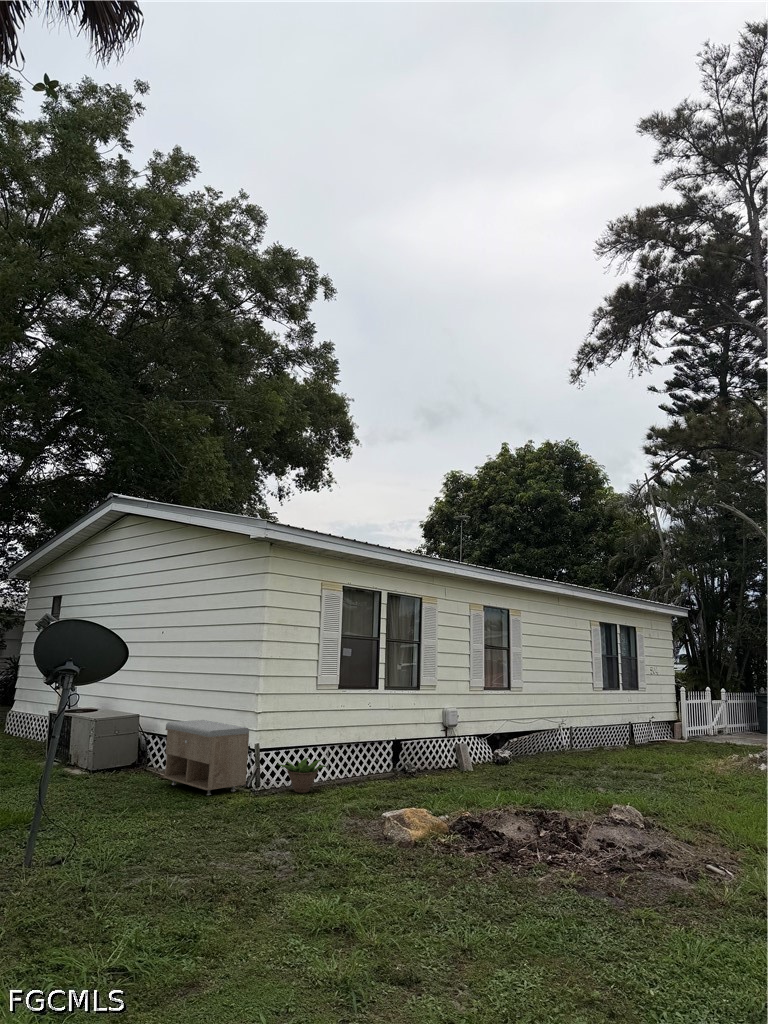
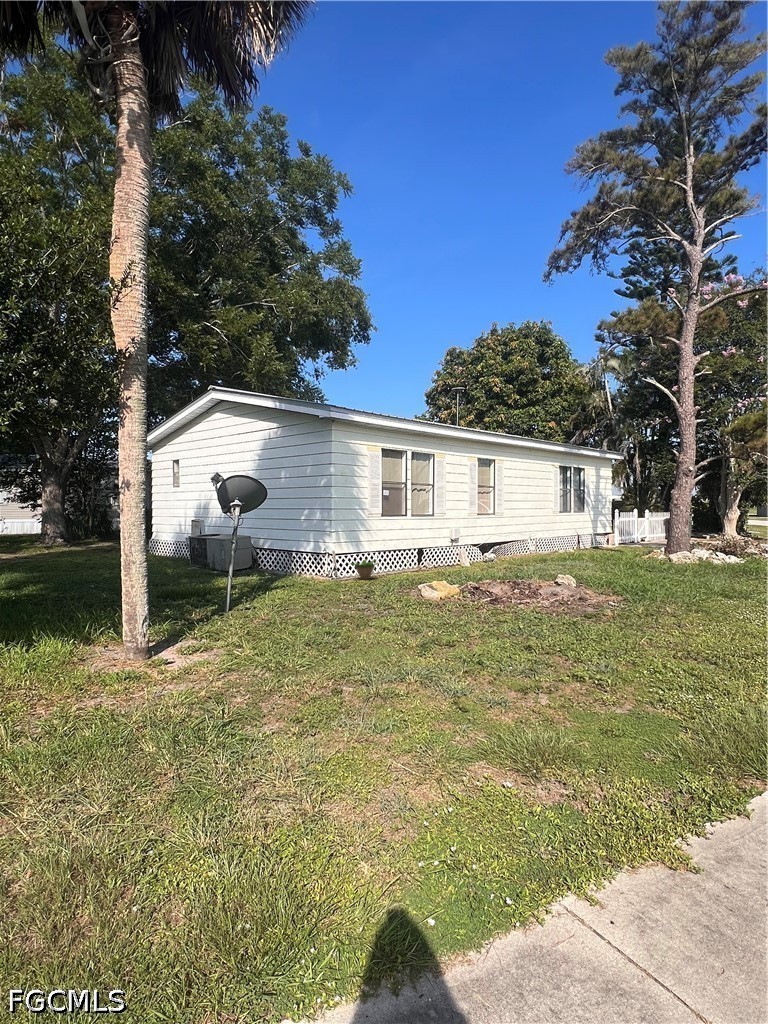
storage bench: present [163,720,249,795] -> none [275,538,330,582]

